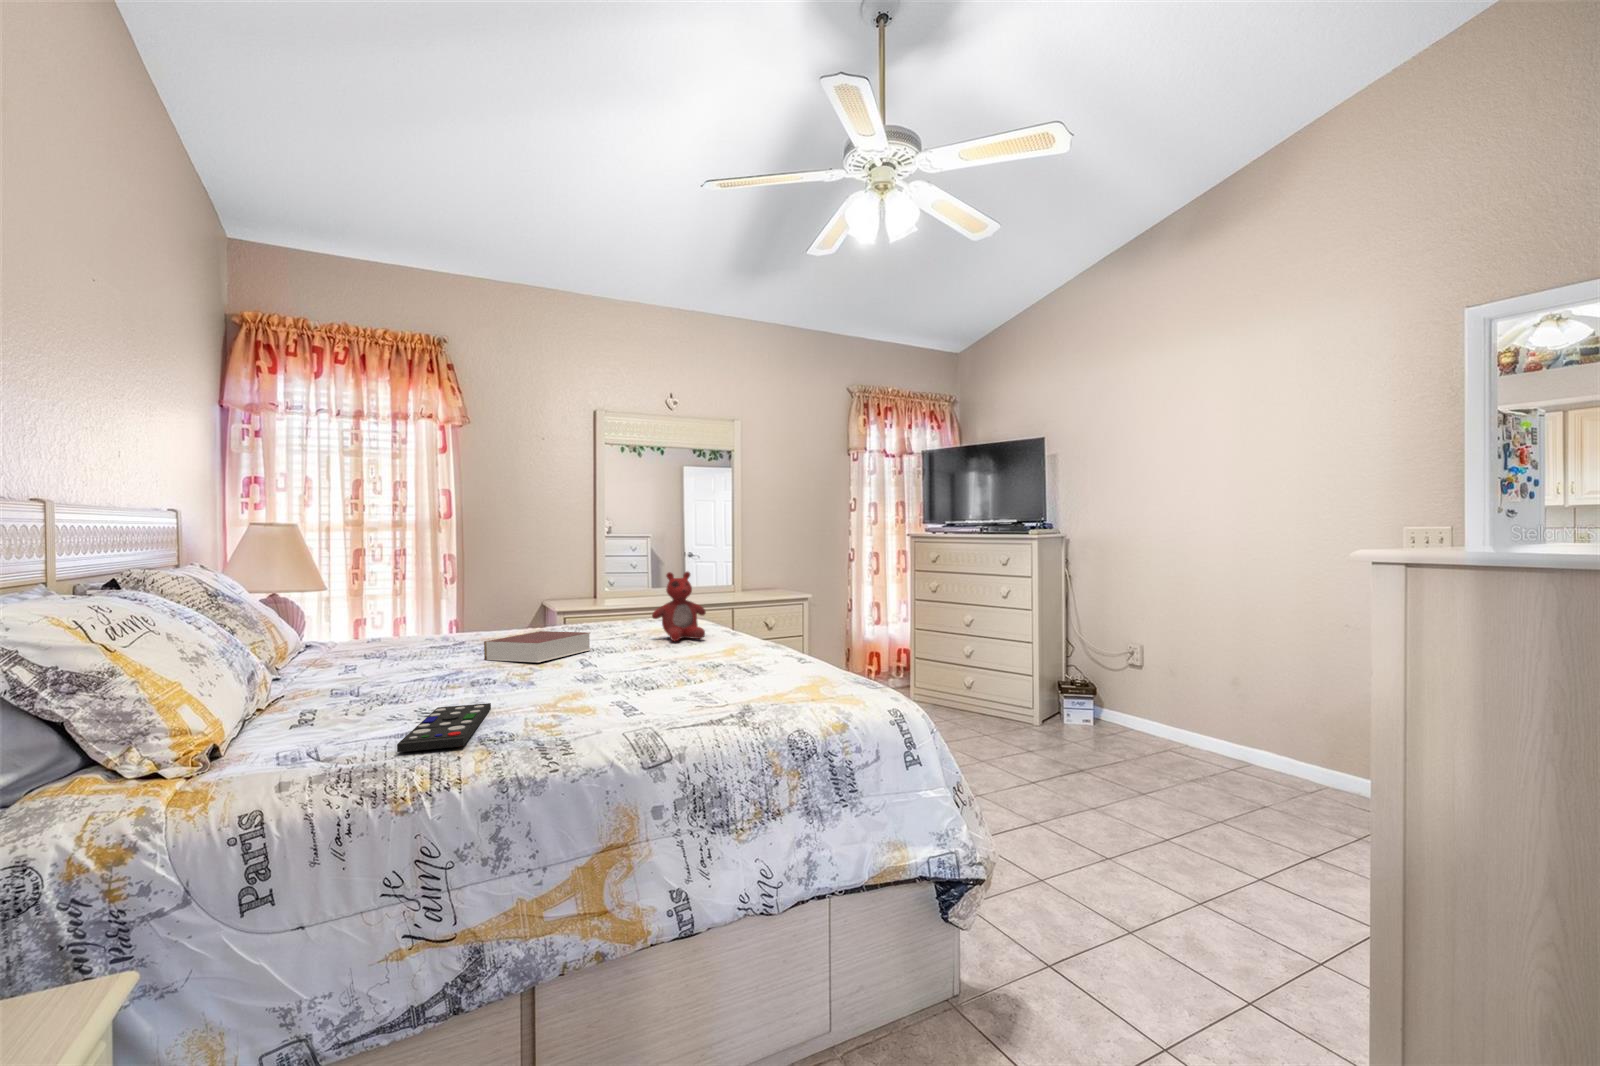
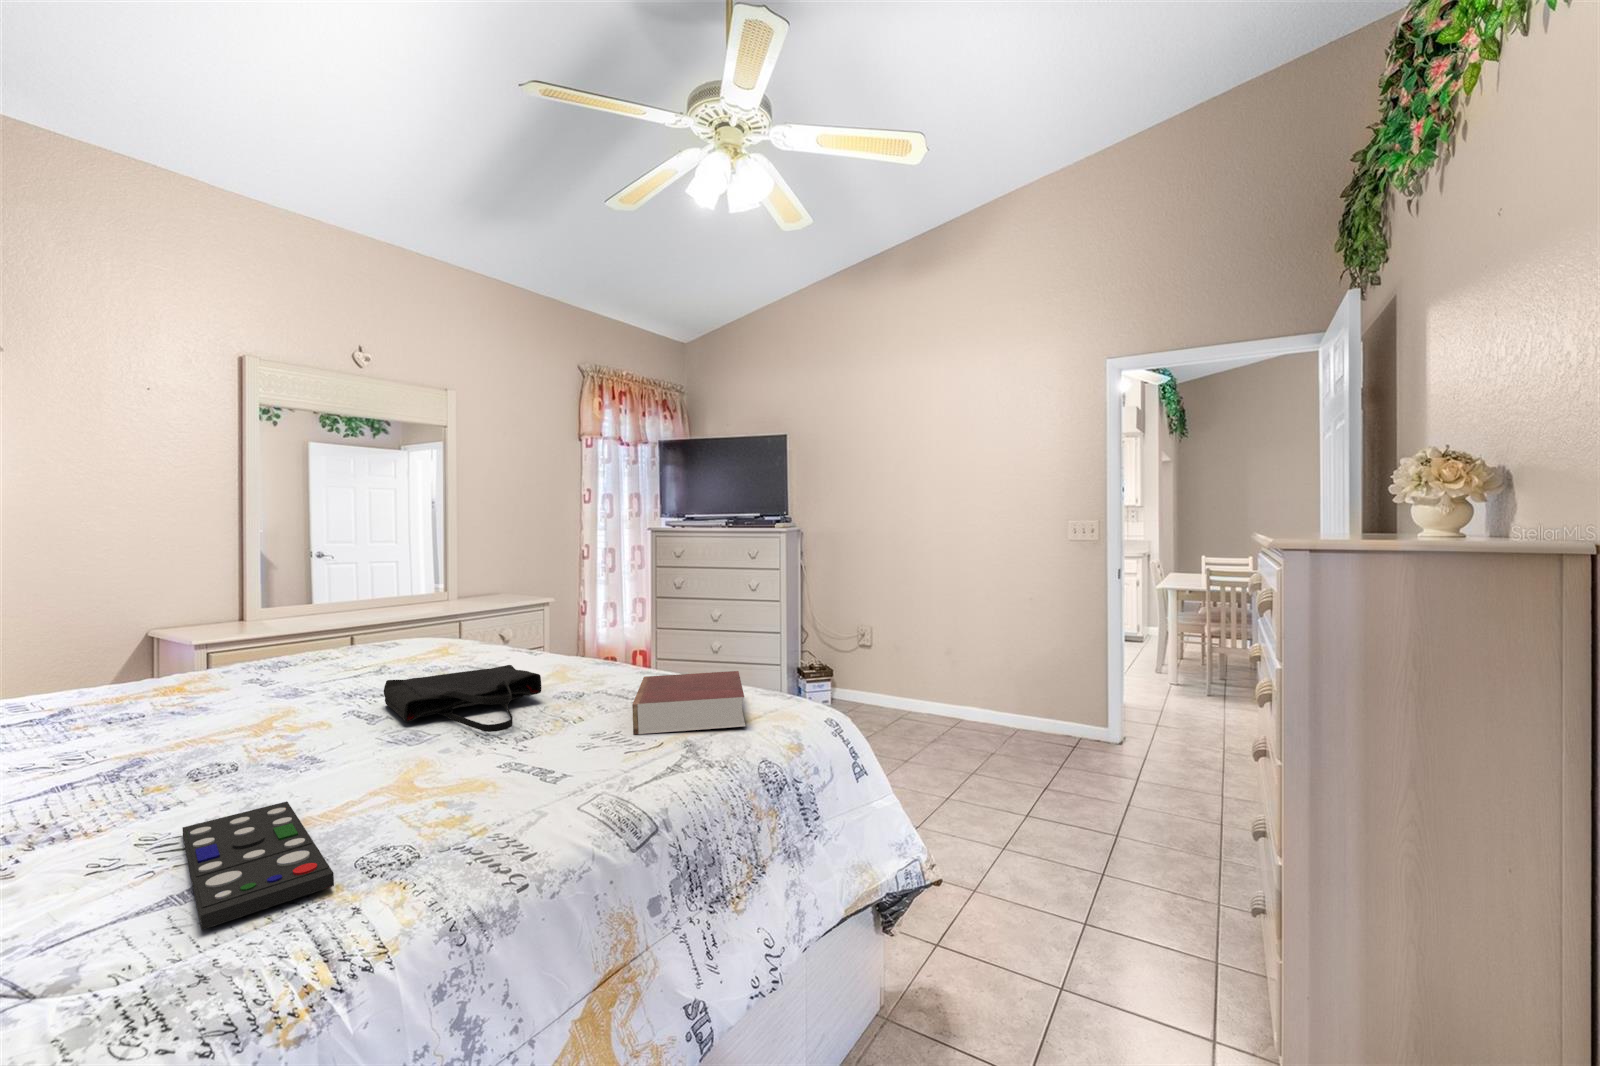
stuffed bear: present [652,572,706,641] -> none [416,577,496,668]
book: present [484,631,591,662] -> present [632,671,745,734]
tote bag: none [599,640,697,683] -> present [384,665,541,732]

